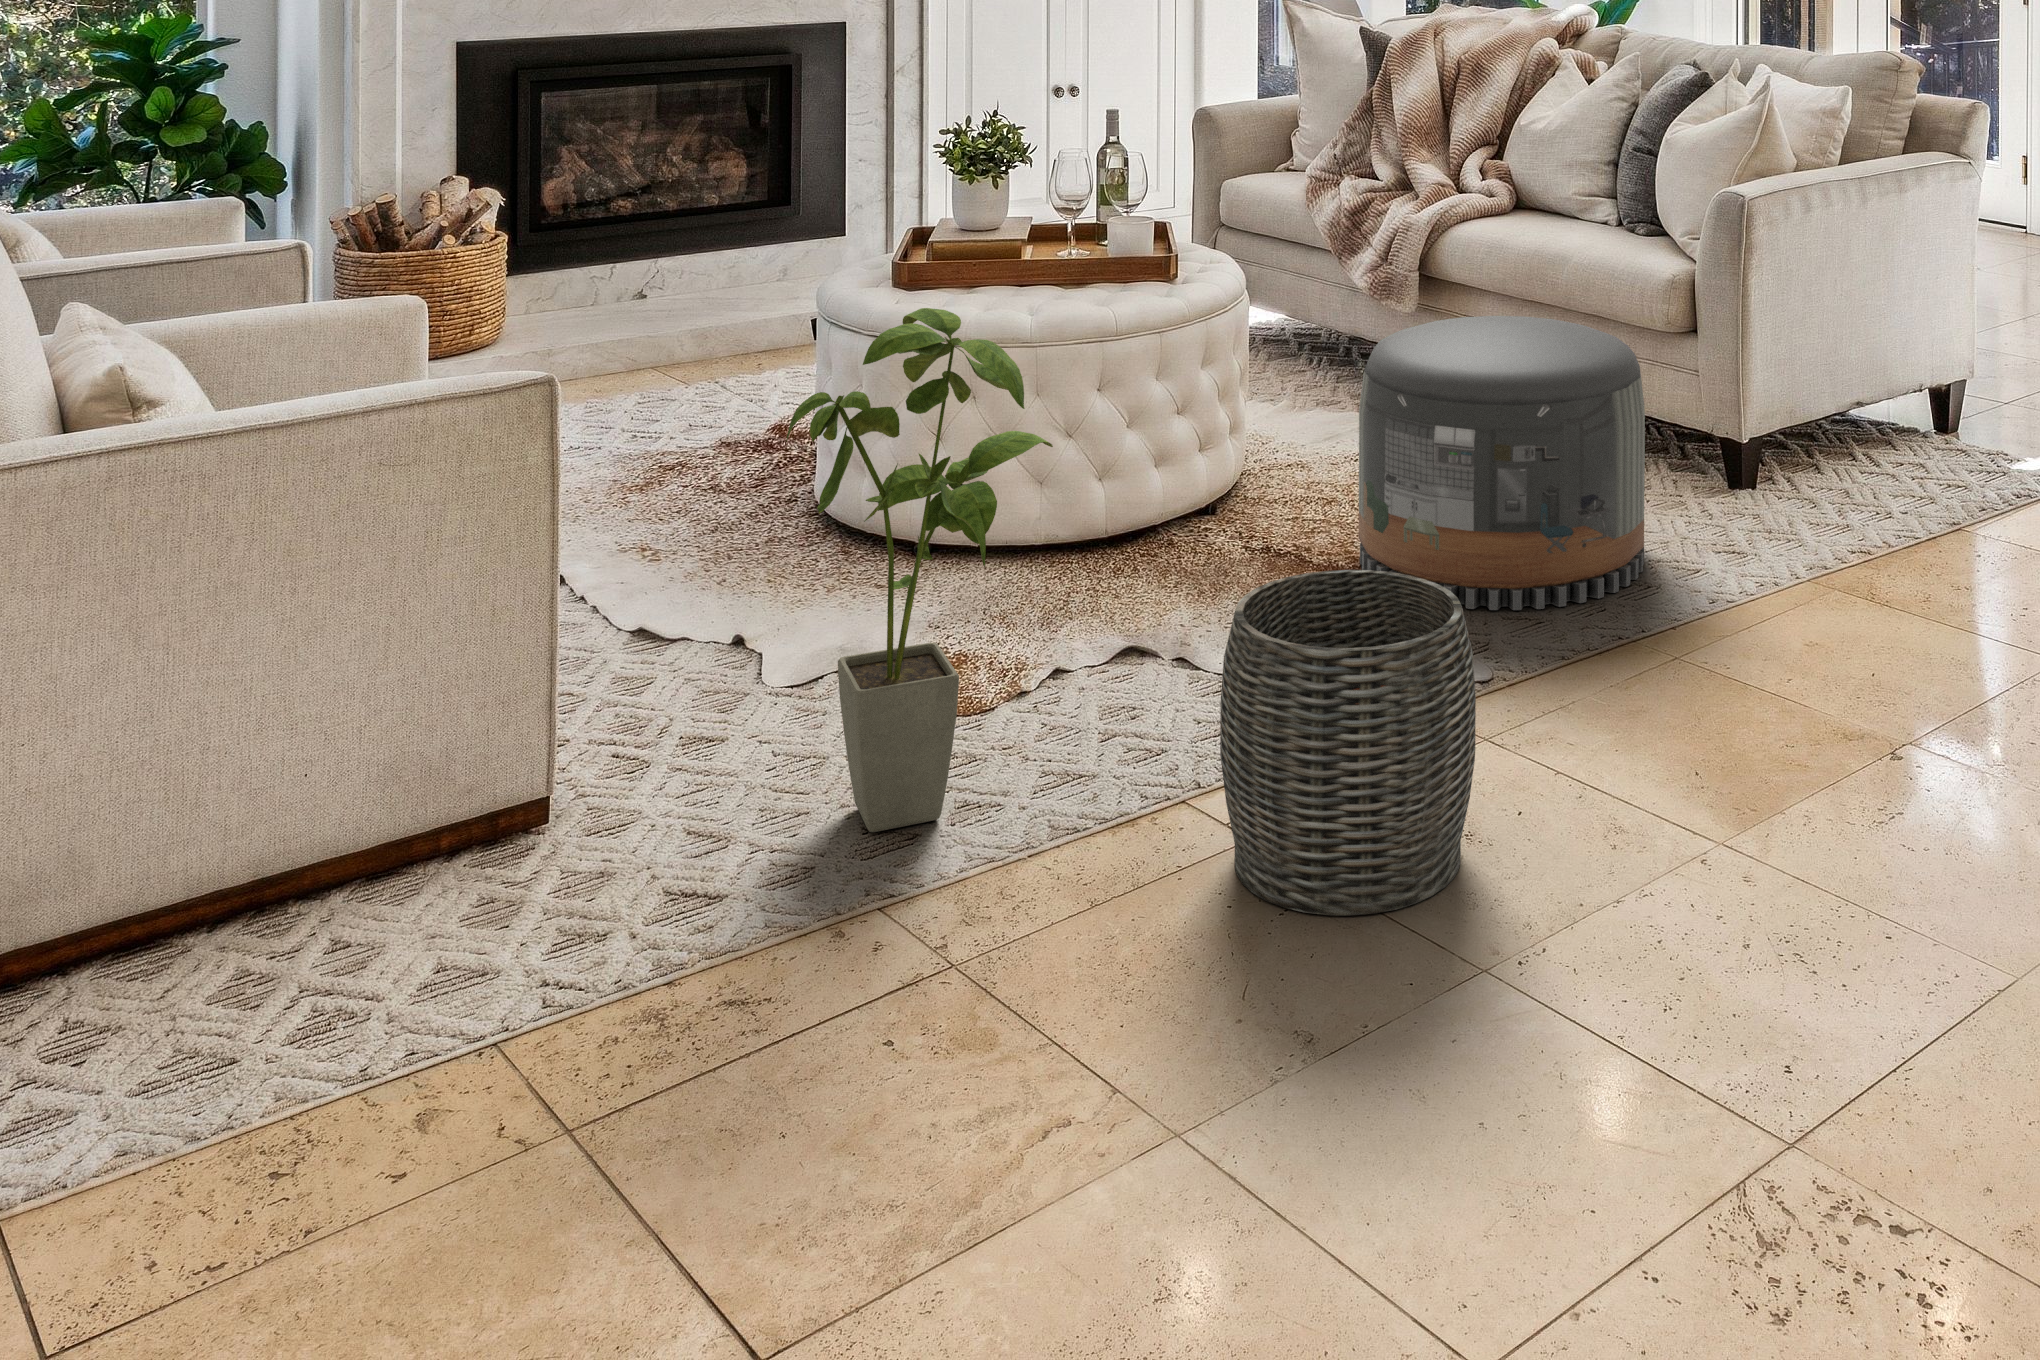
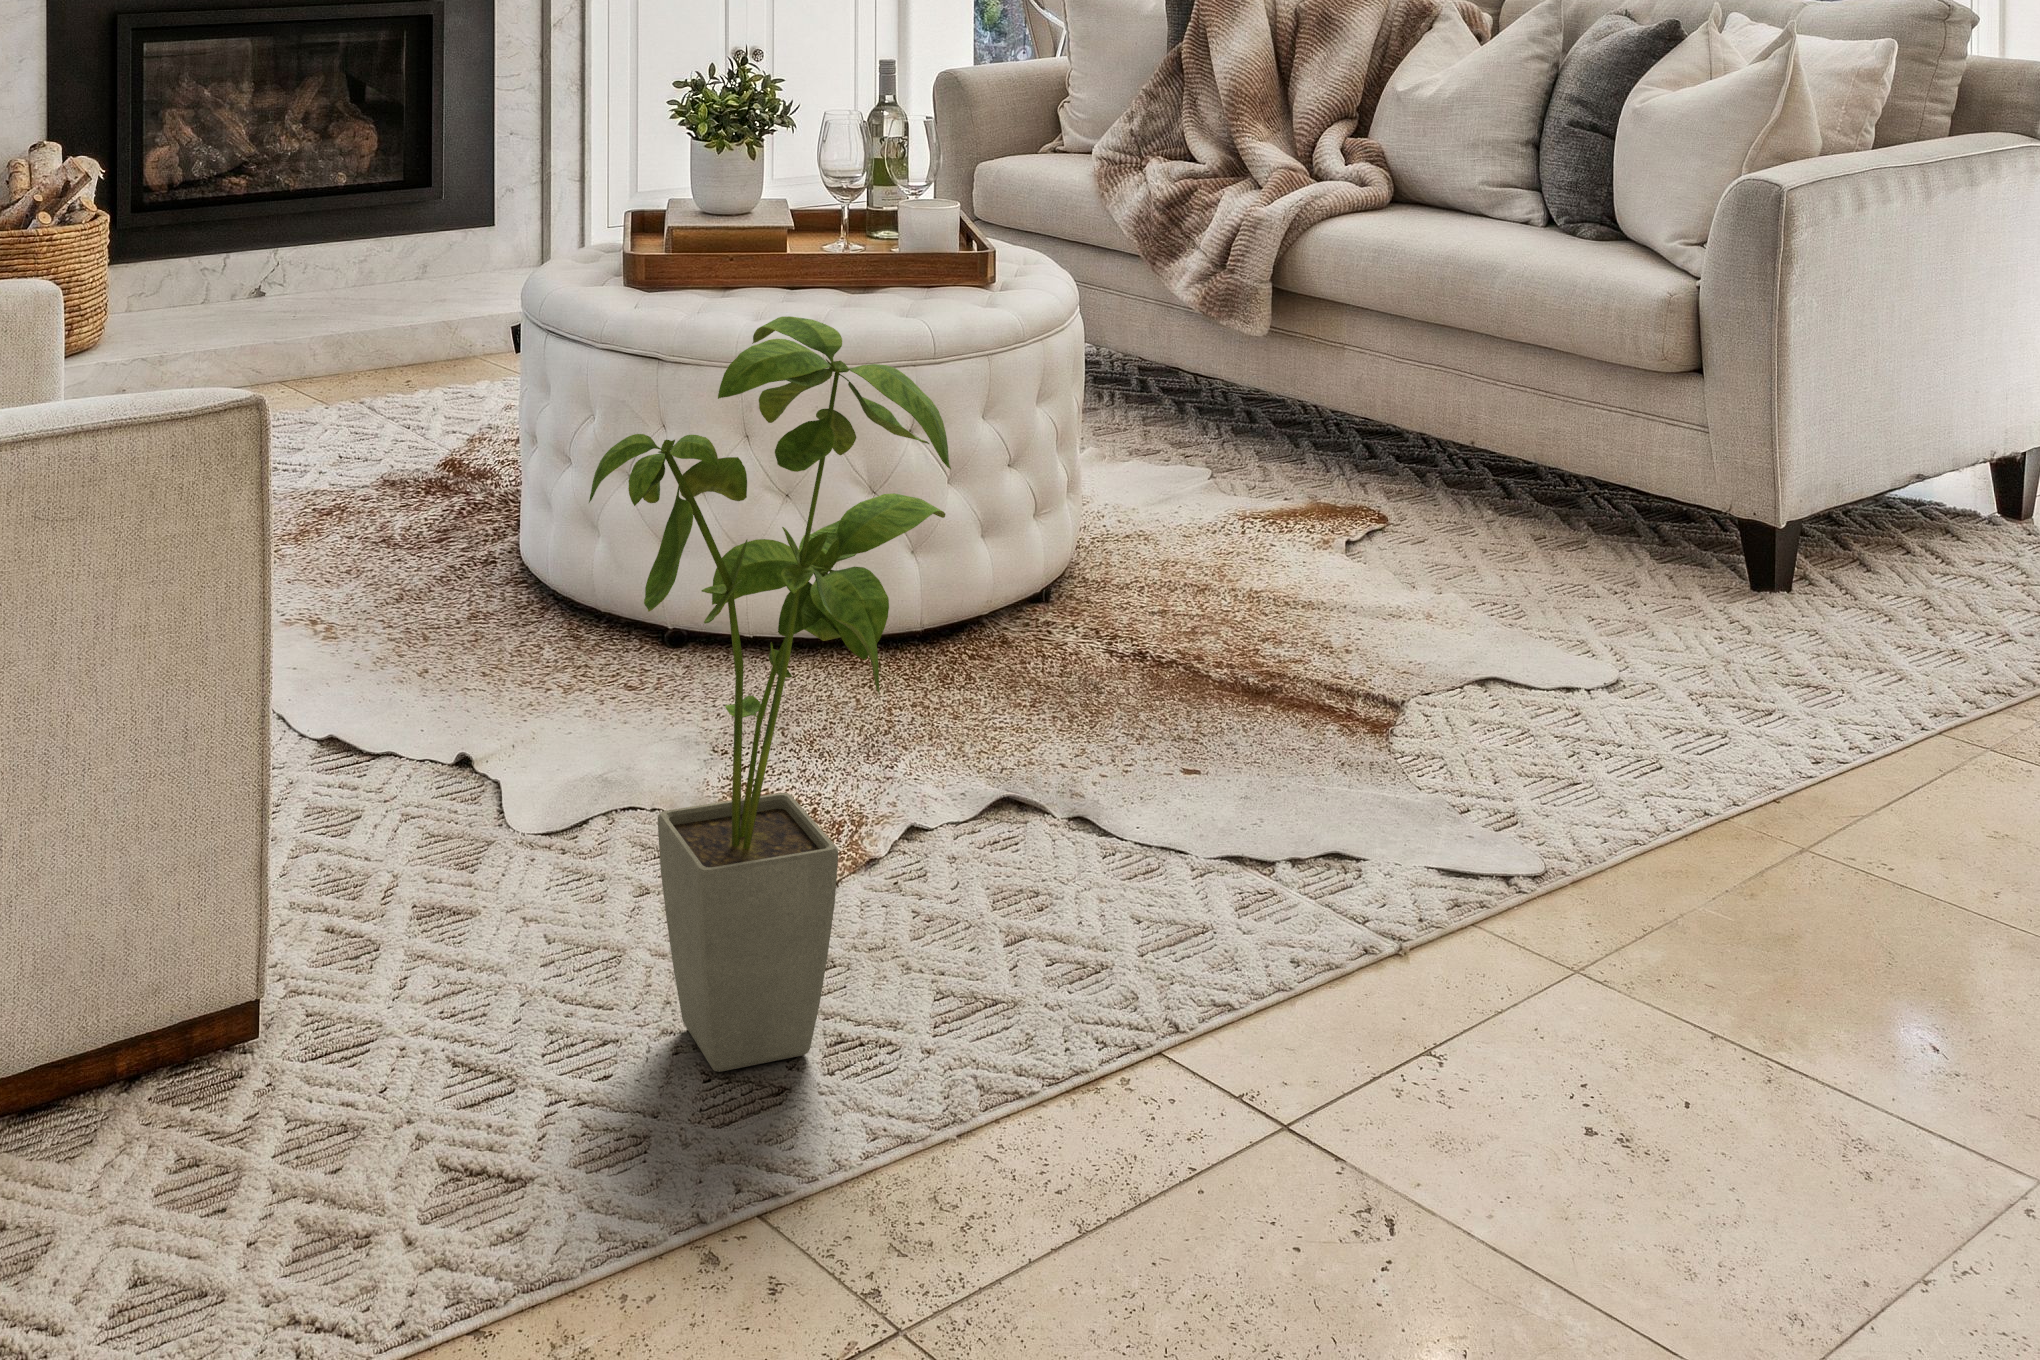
pouf: present [1359,316,1645,610] -> none [1263,339,1671,750]
woven basket: present [1220,570,1476,916] -> none [1245,716,1643,1264]

